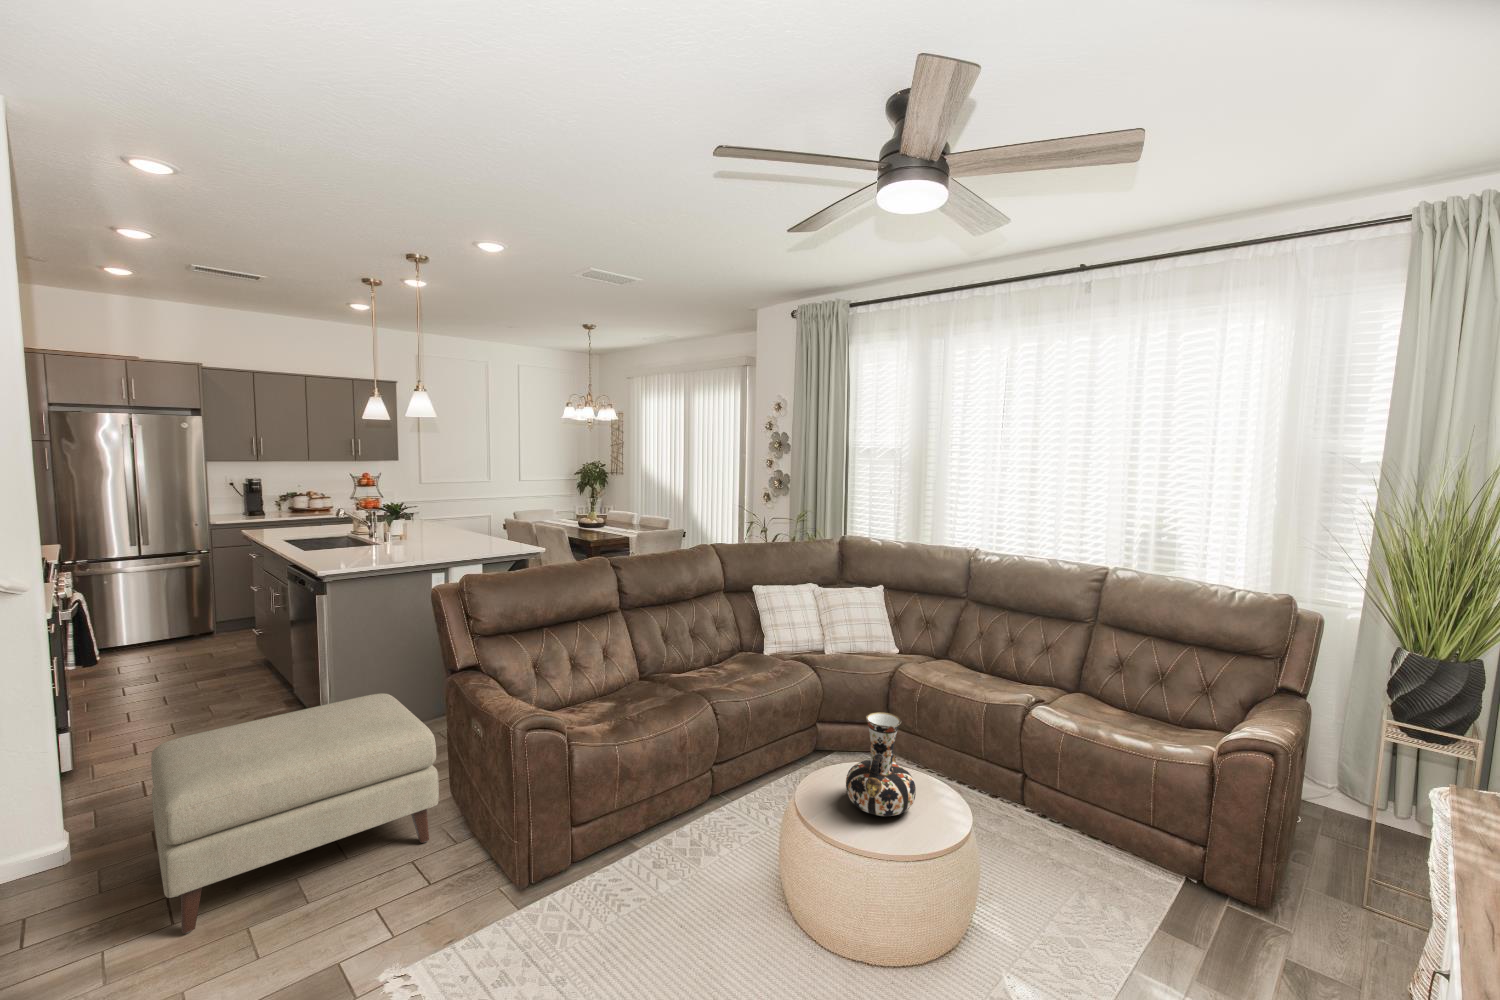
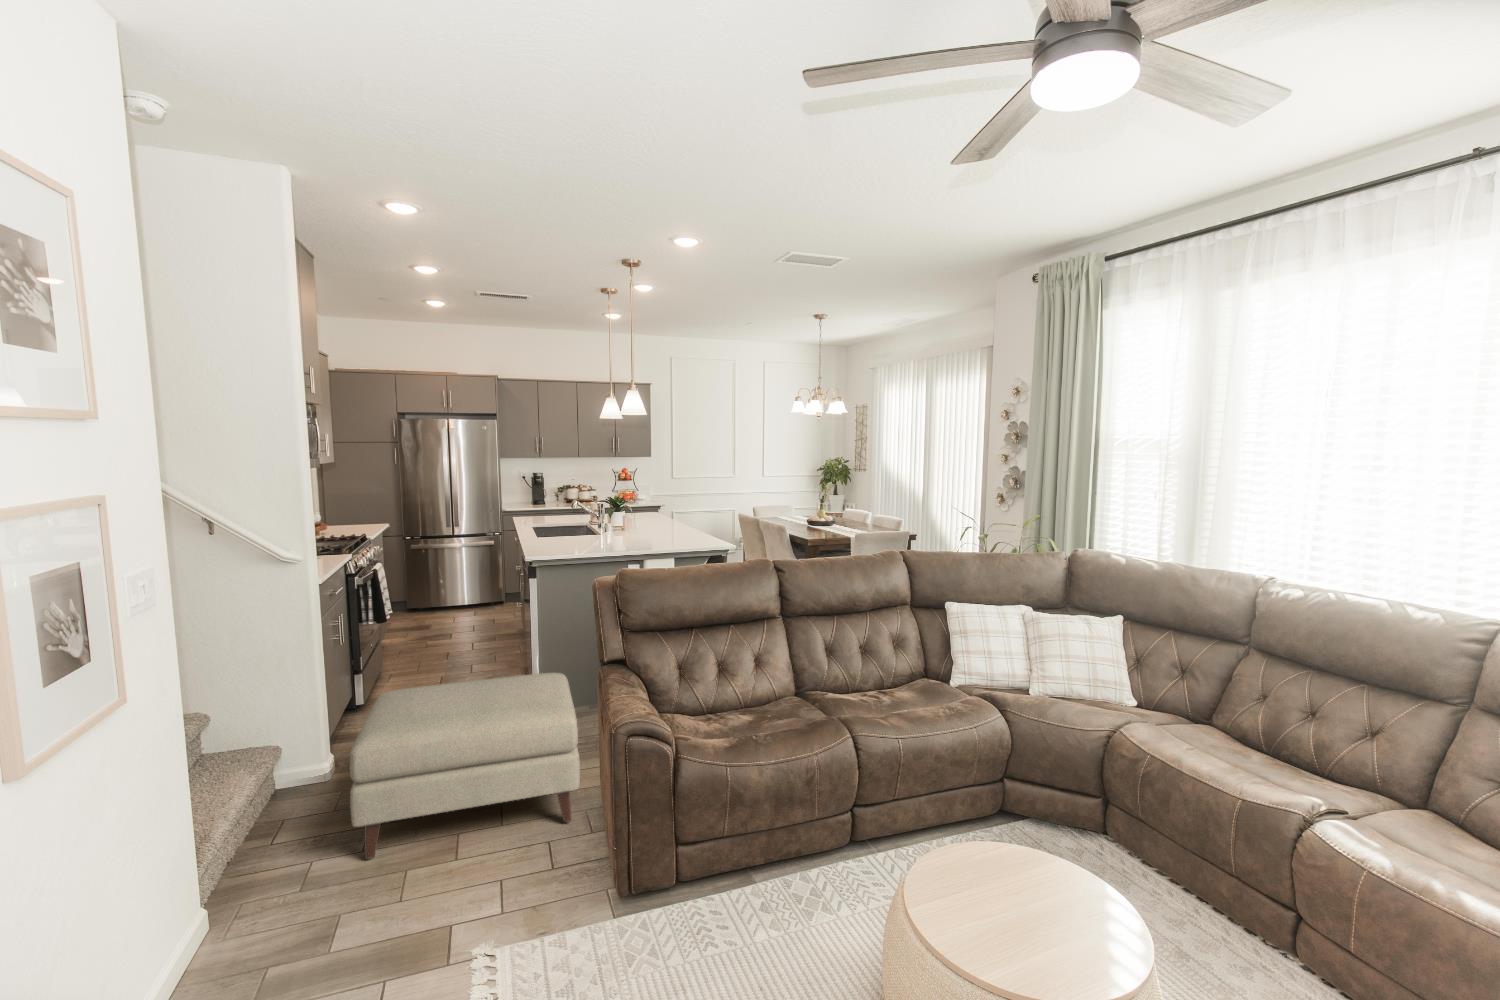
vase: present [846,712,916,816] -> none [965,792,1065,939]

